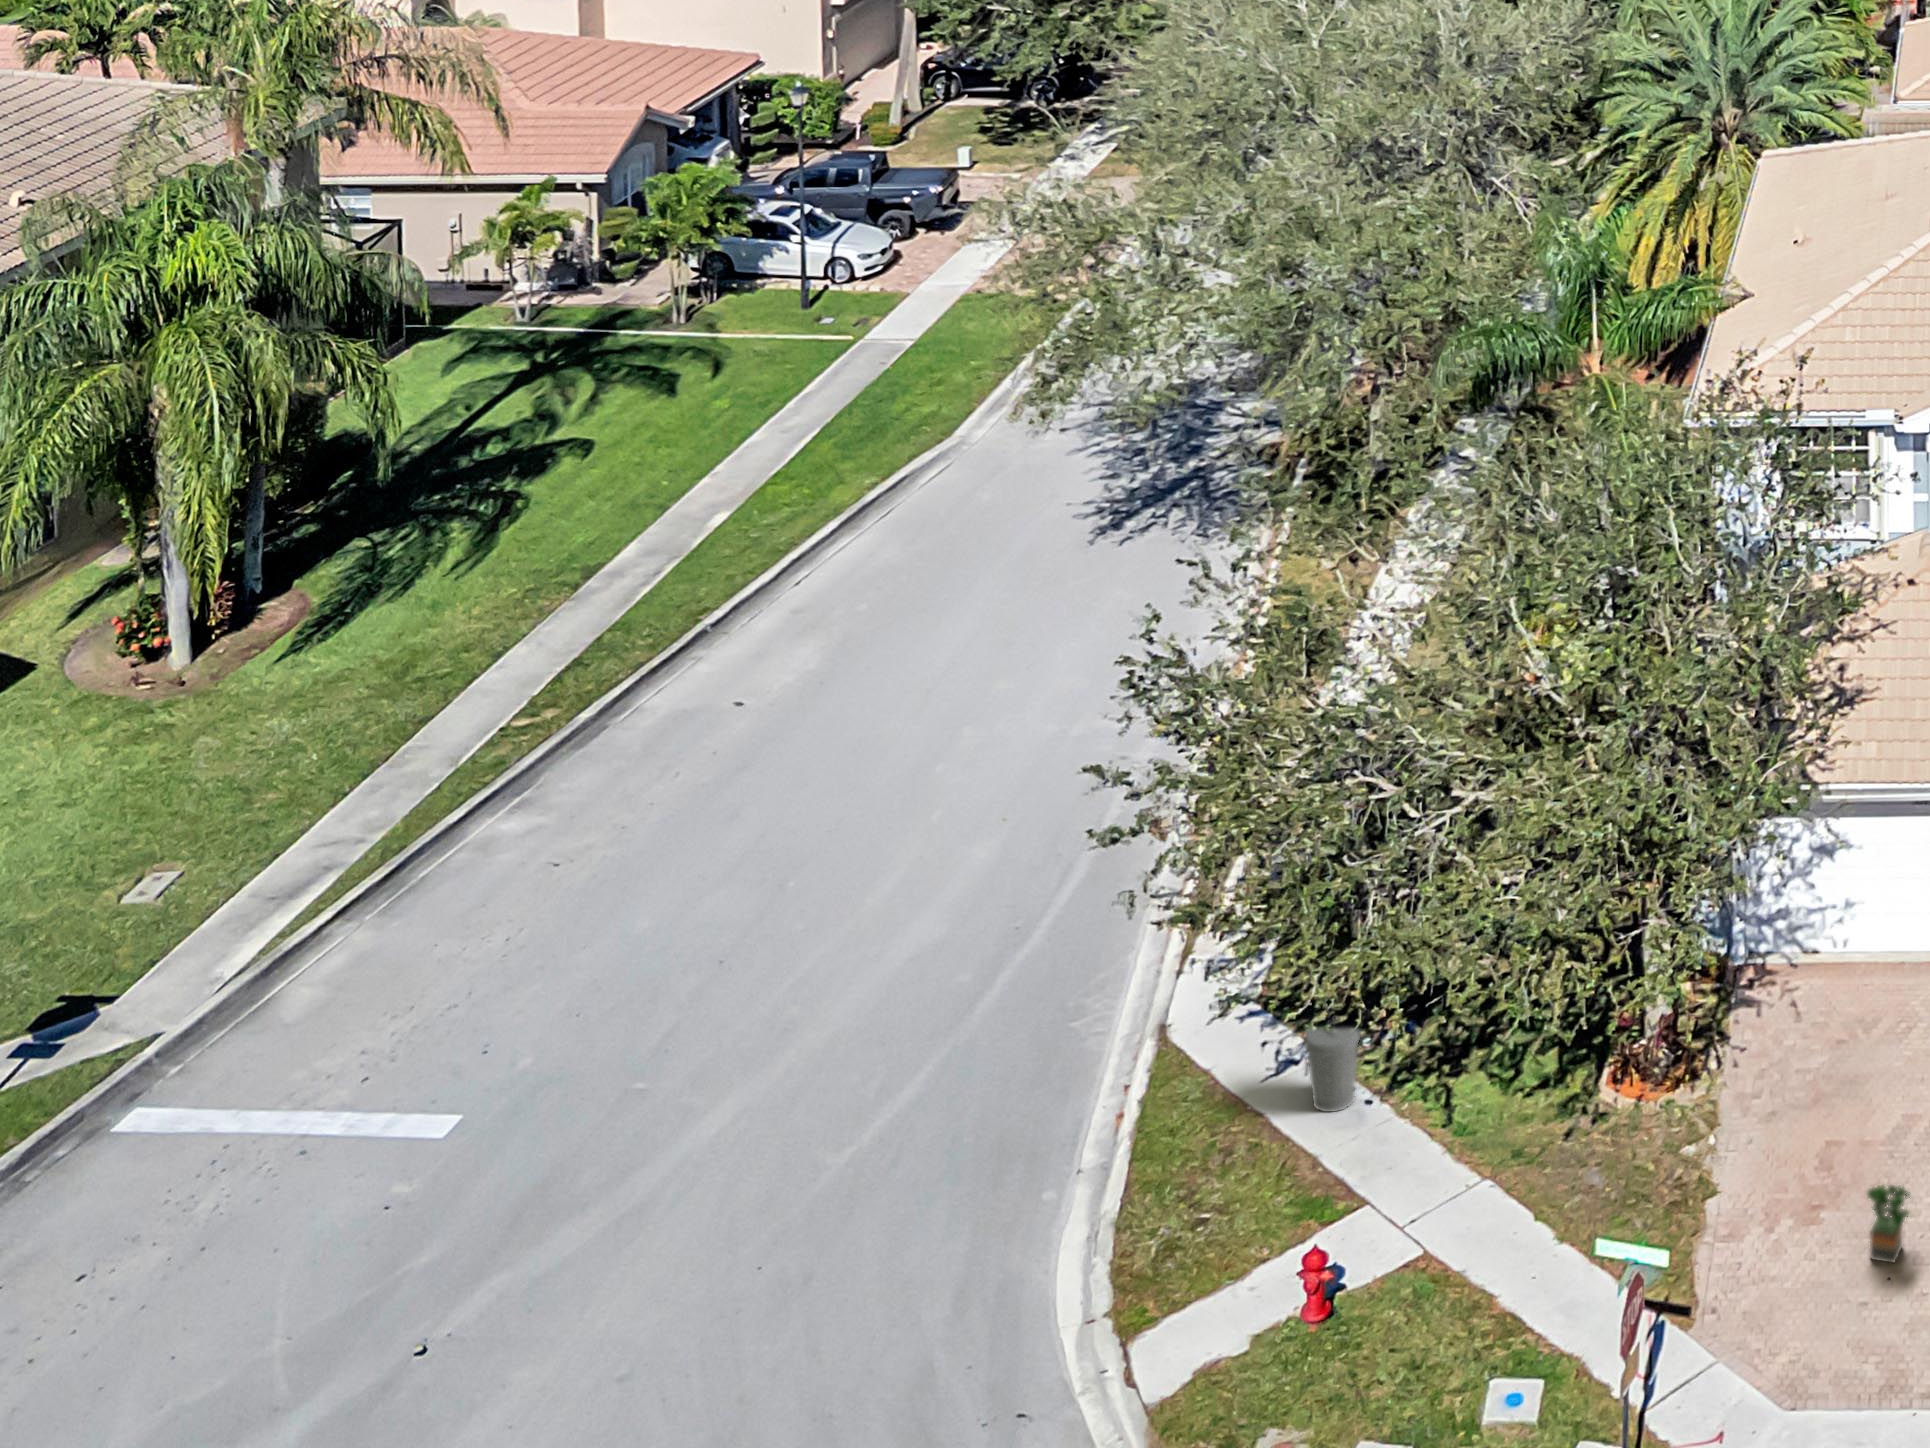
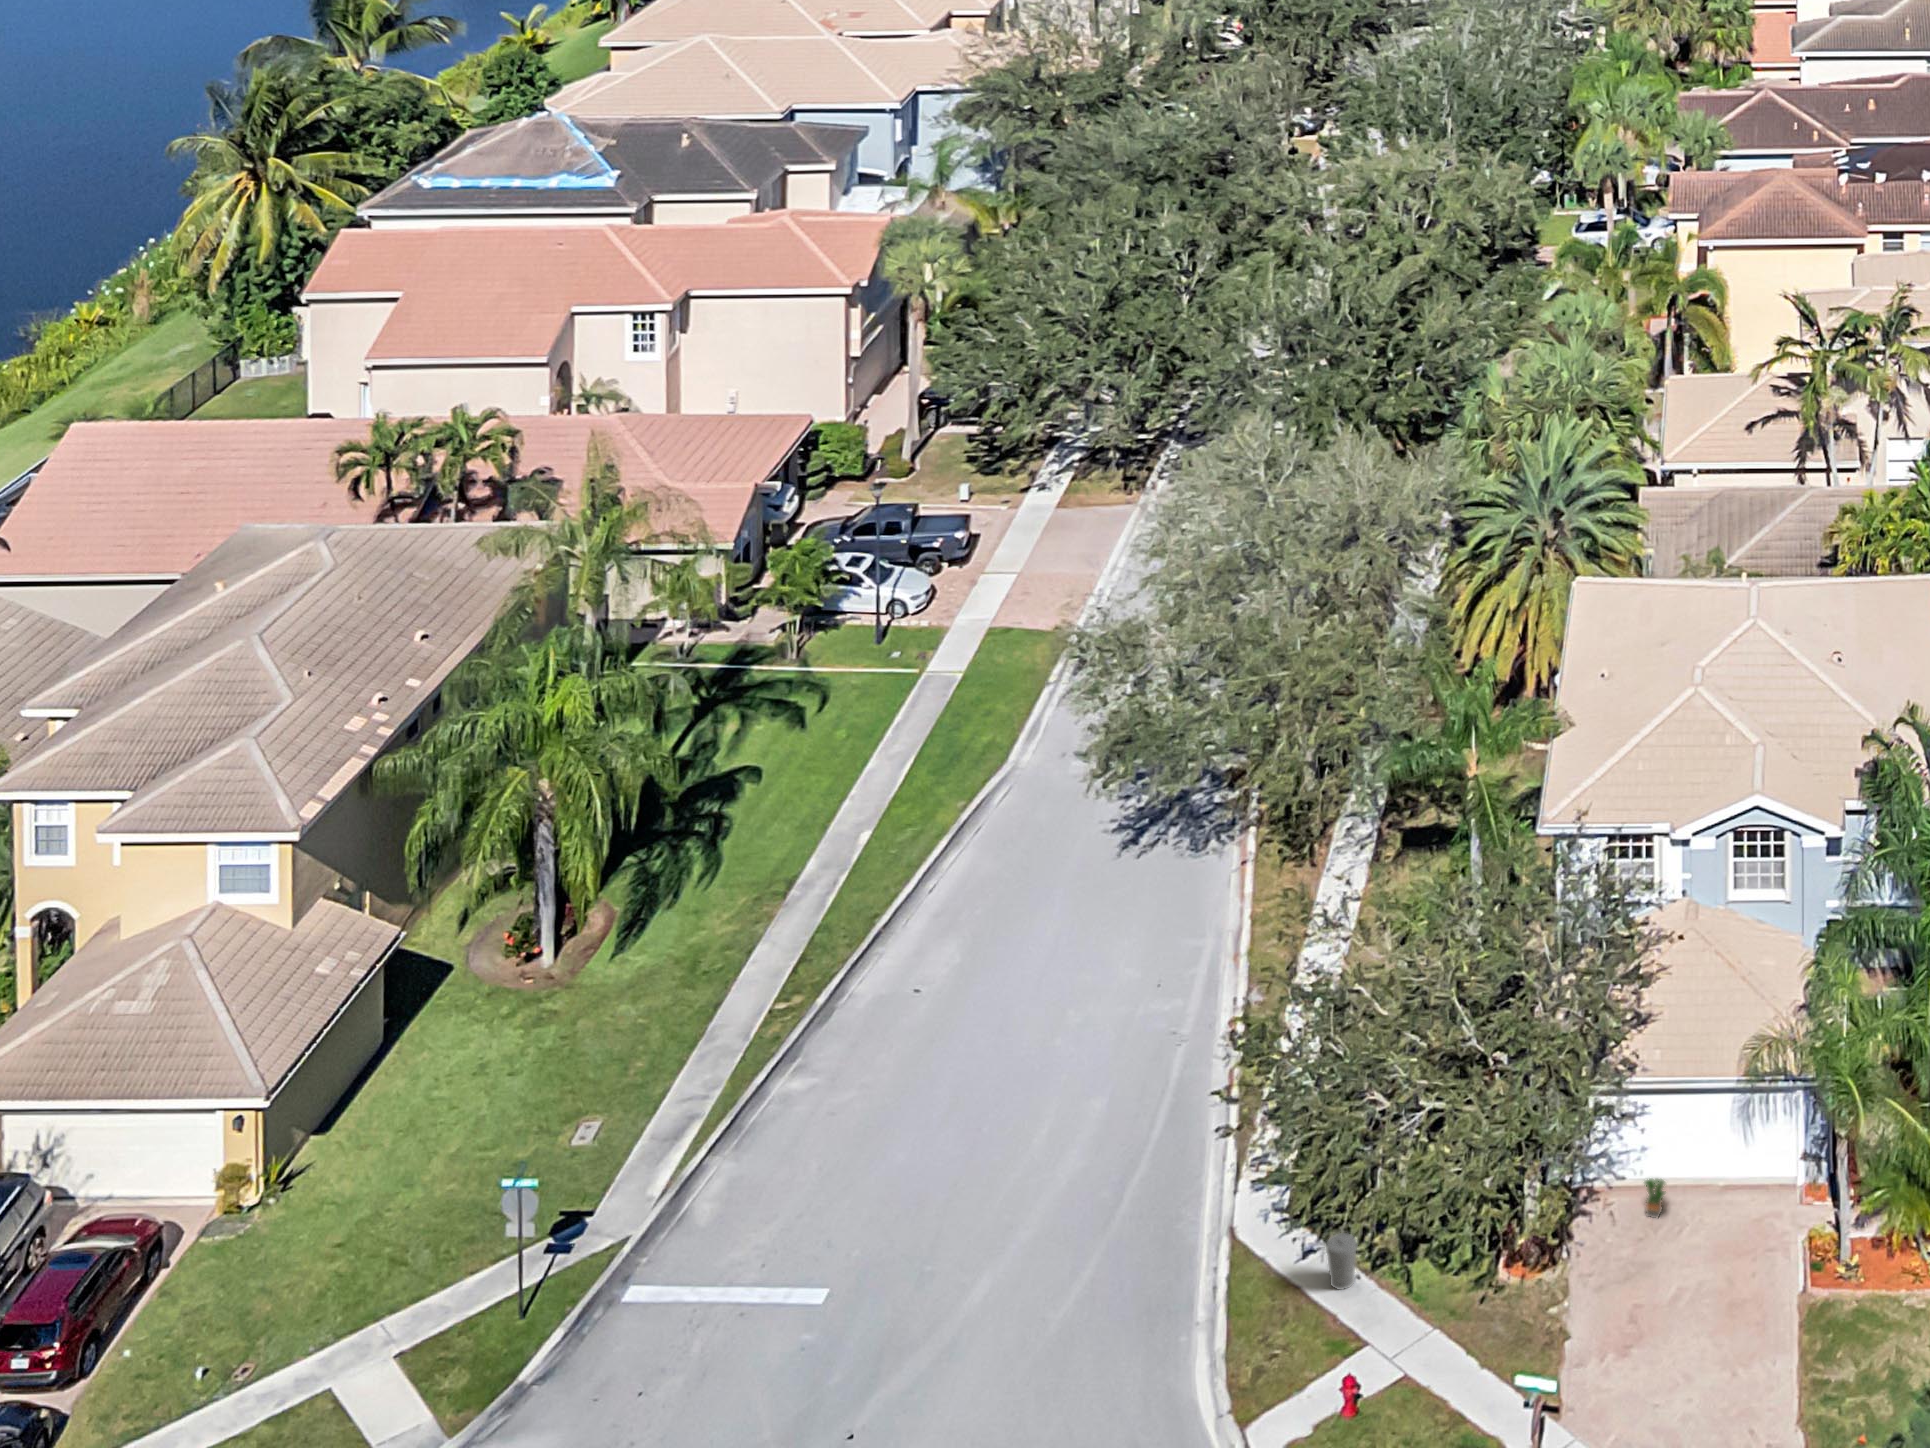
potted tree: present [1867,1185,1910,1263] -> present [1645,1179,1665,1218]

